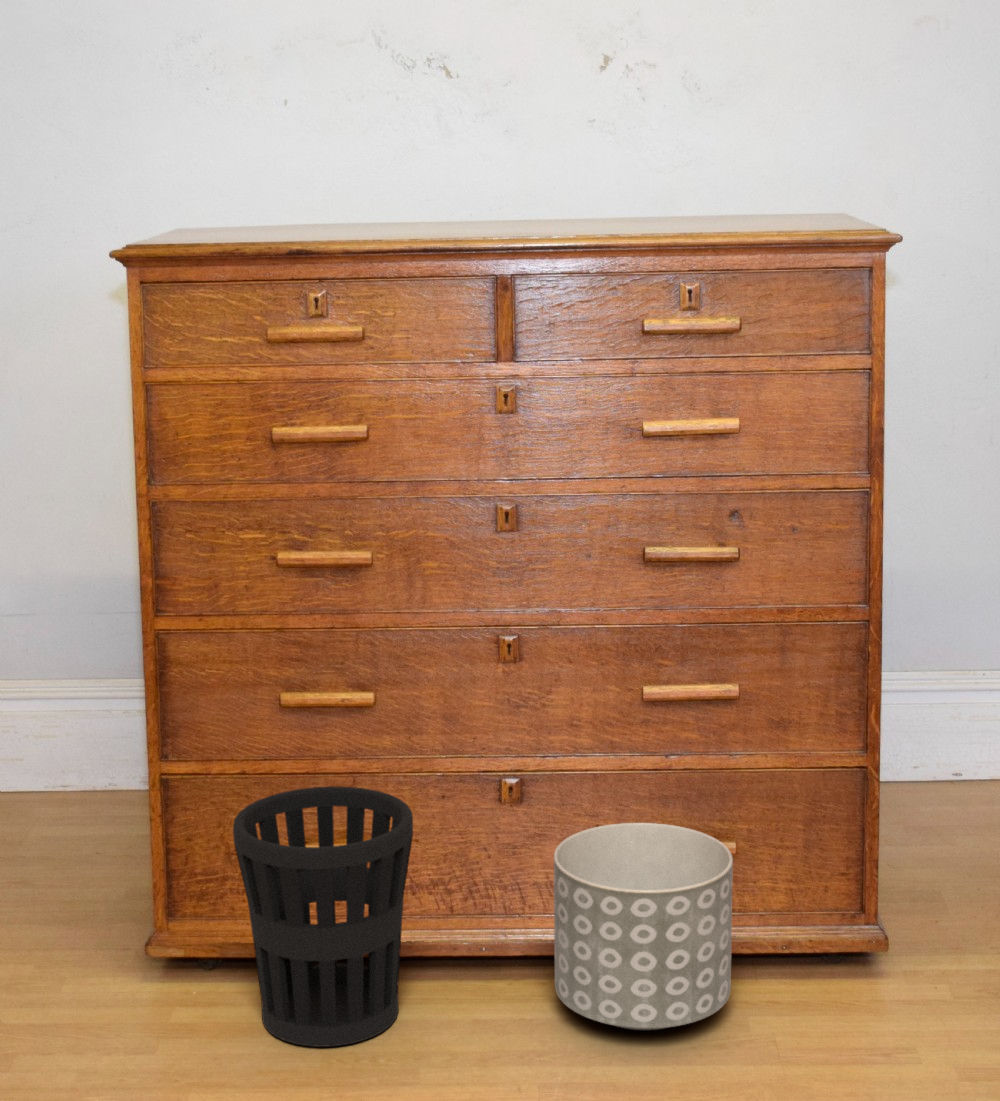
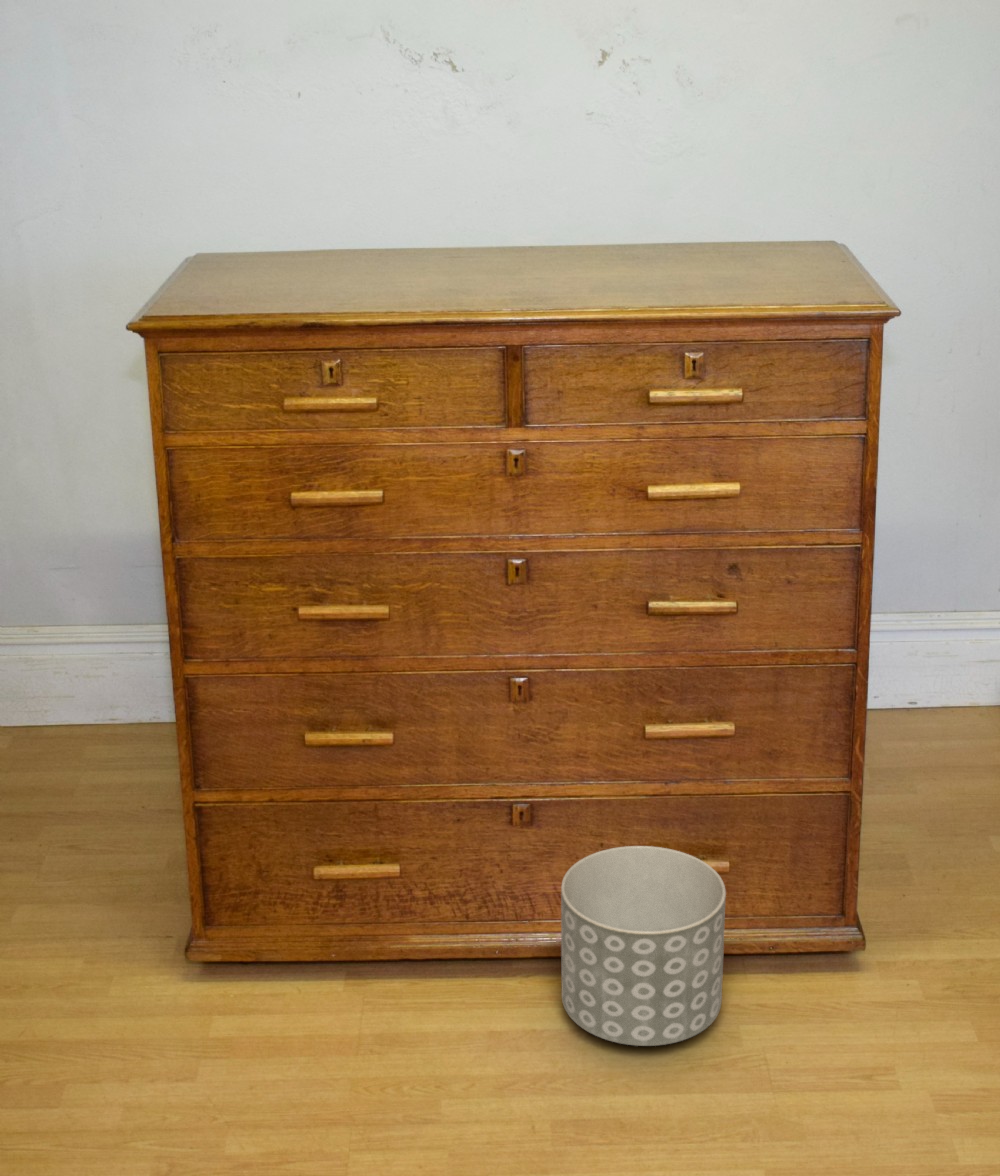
wastebasket: present [233,786,413,1047] -> none [266,816,432,1059]

